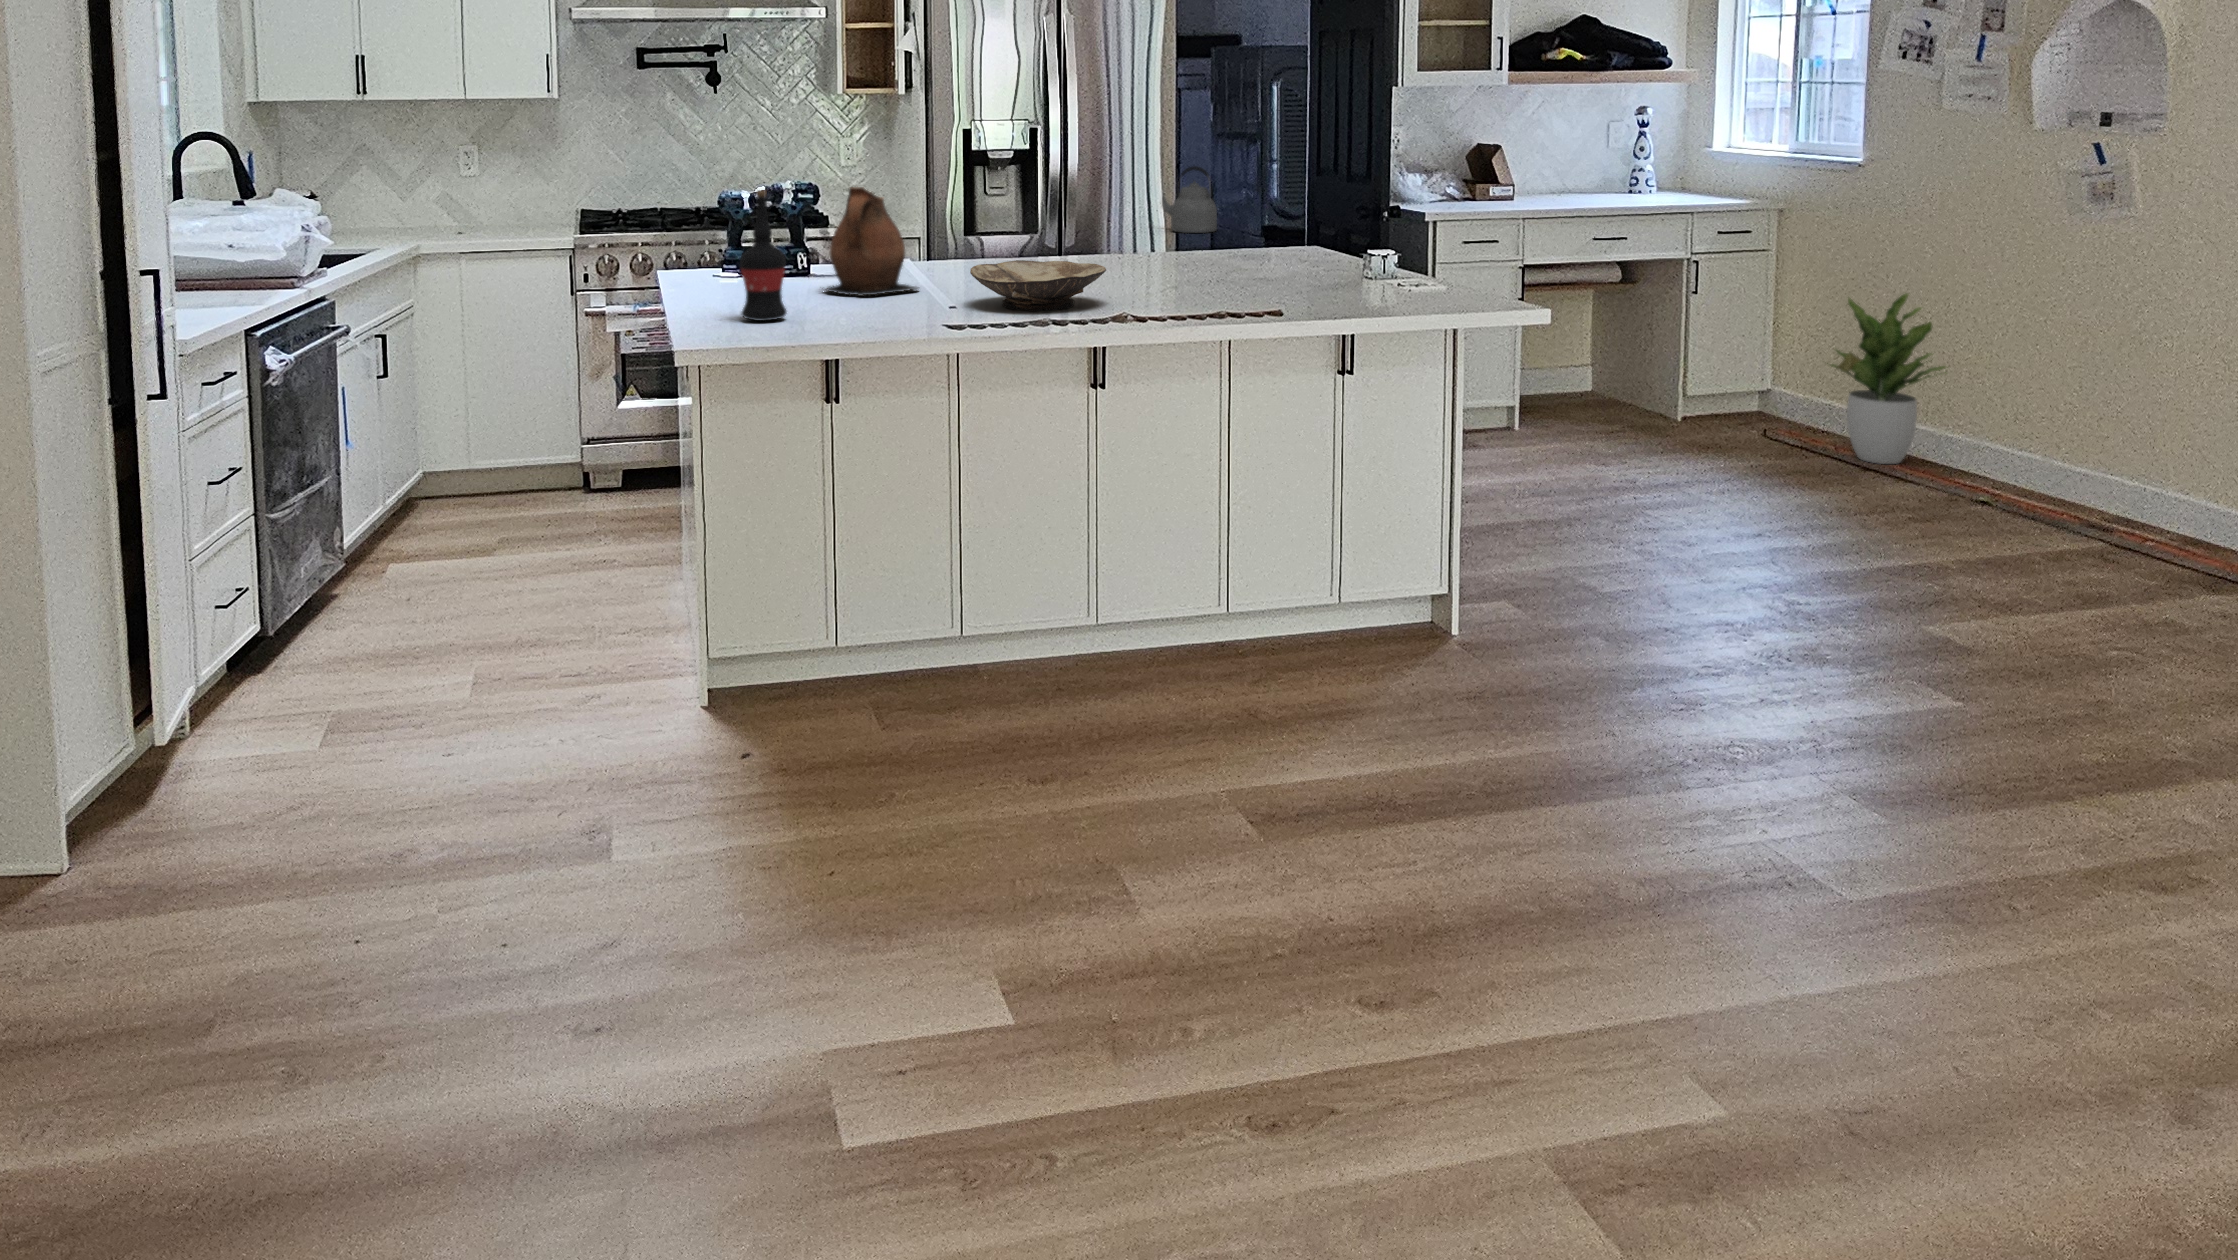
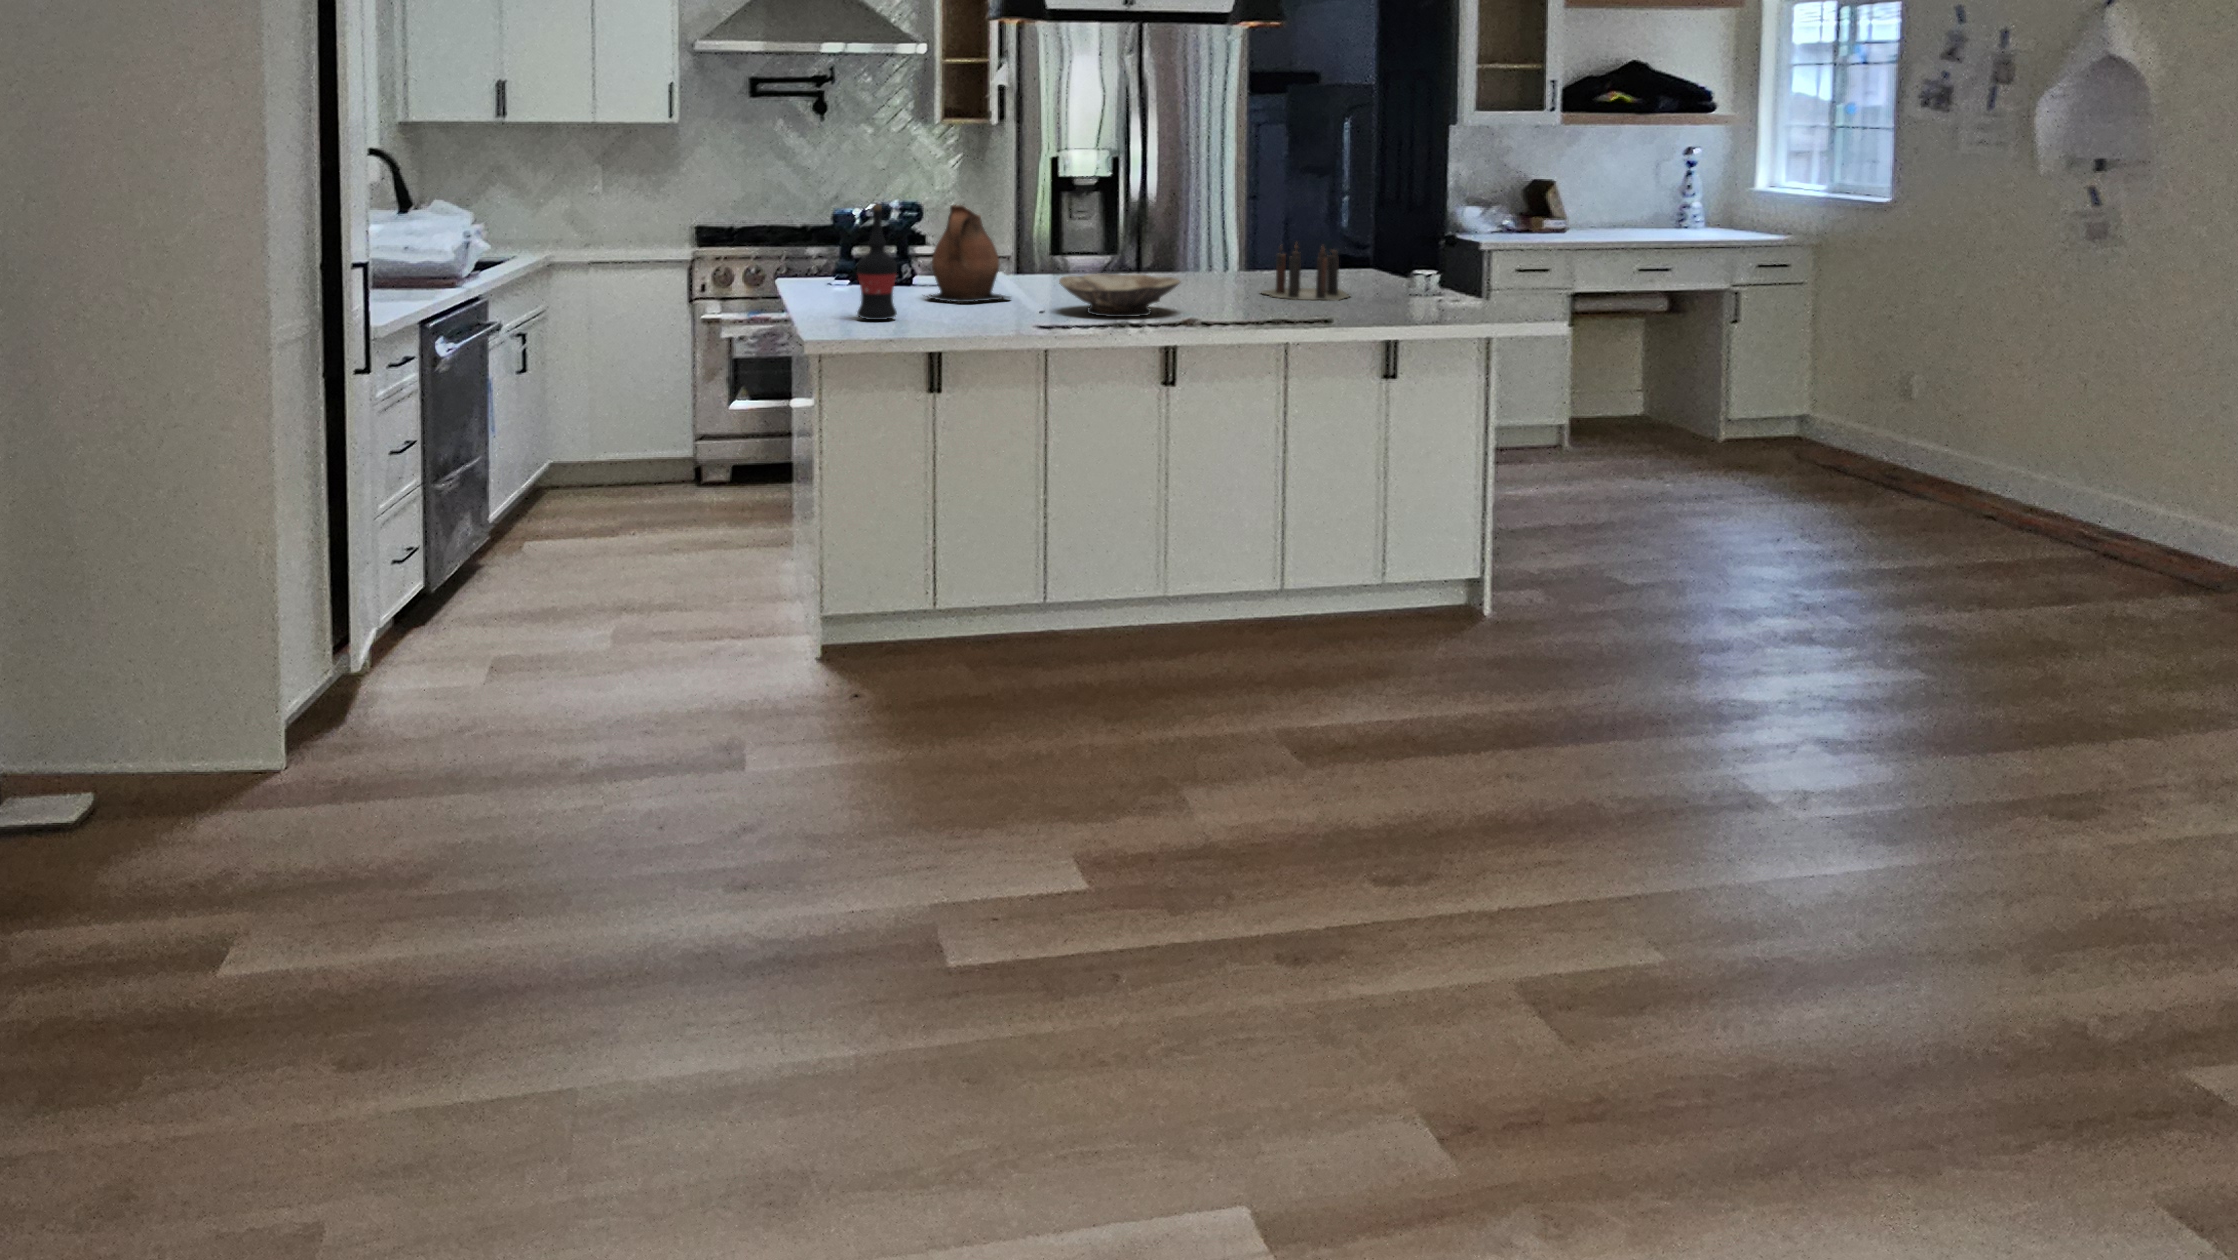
kettle: present [1162,166,1217,233] -> none [1223,196,1283,258]
candle: none [1190,220,1322,285] -> present [1262,244,1349,301]
potted plant: present [1827,293,1946,464] -> none [1855,327,1979,489]

